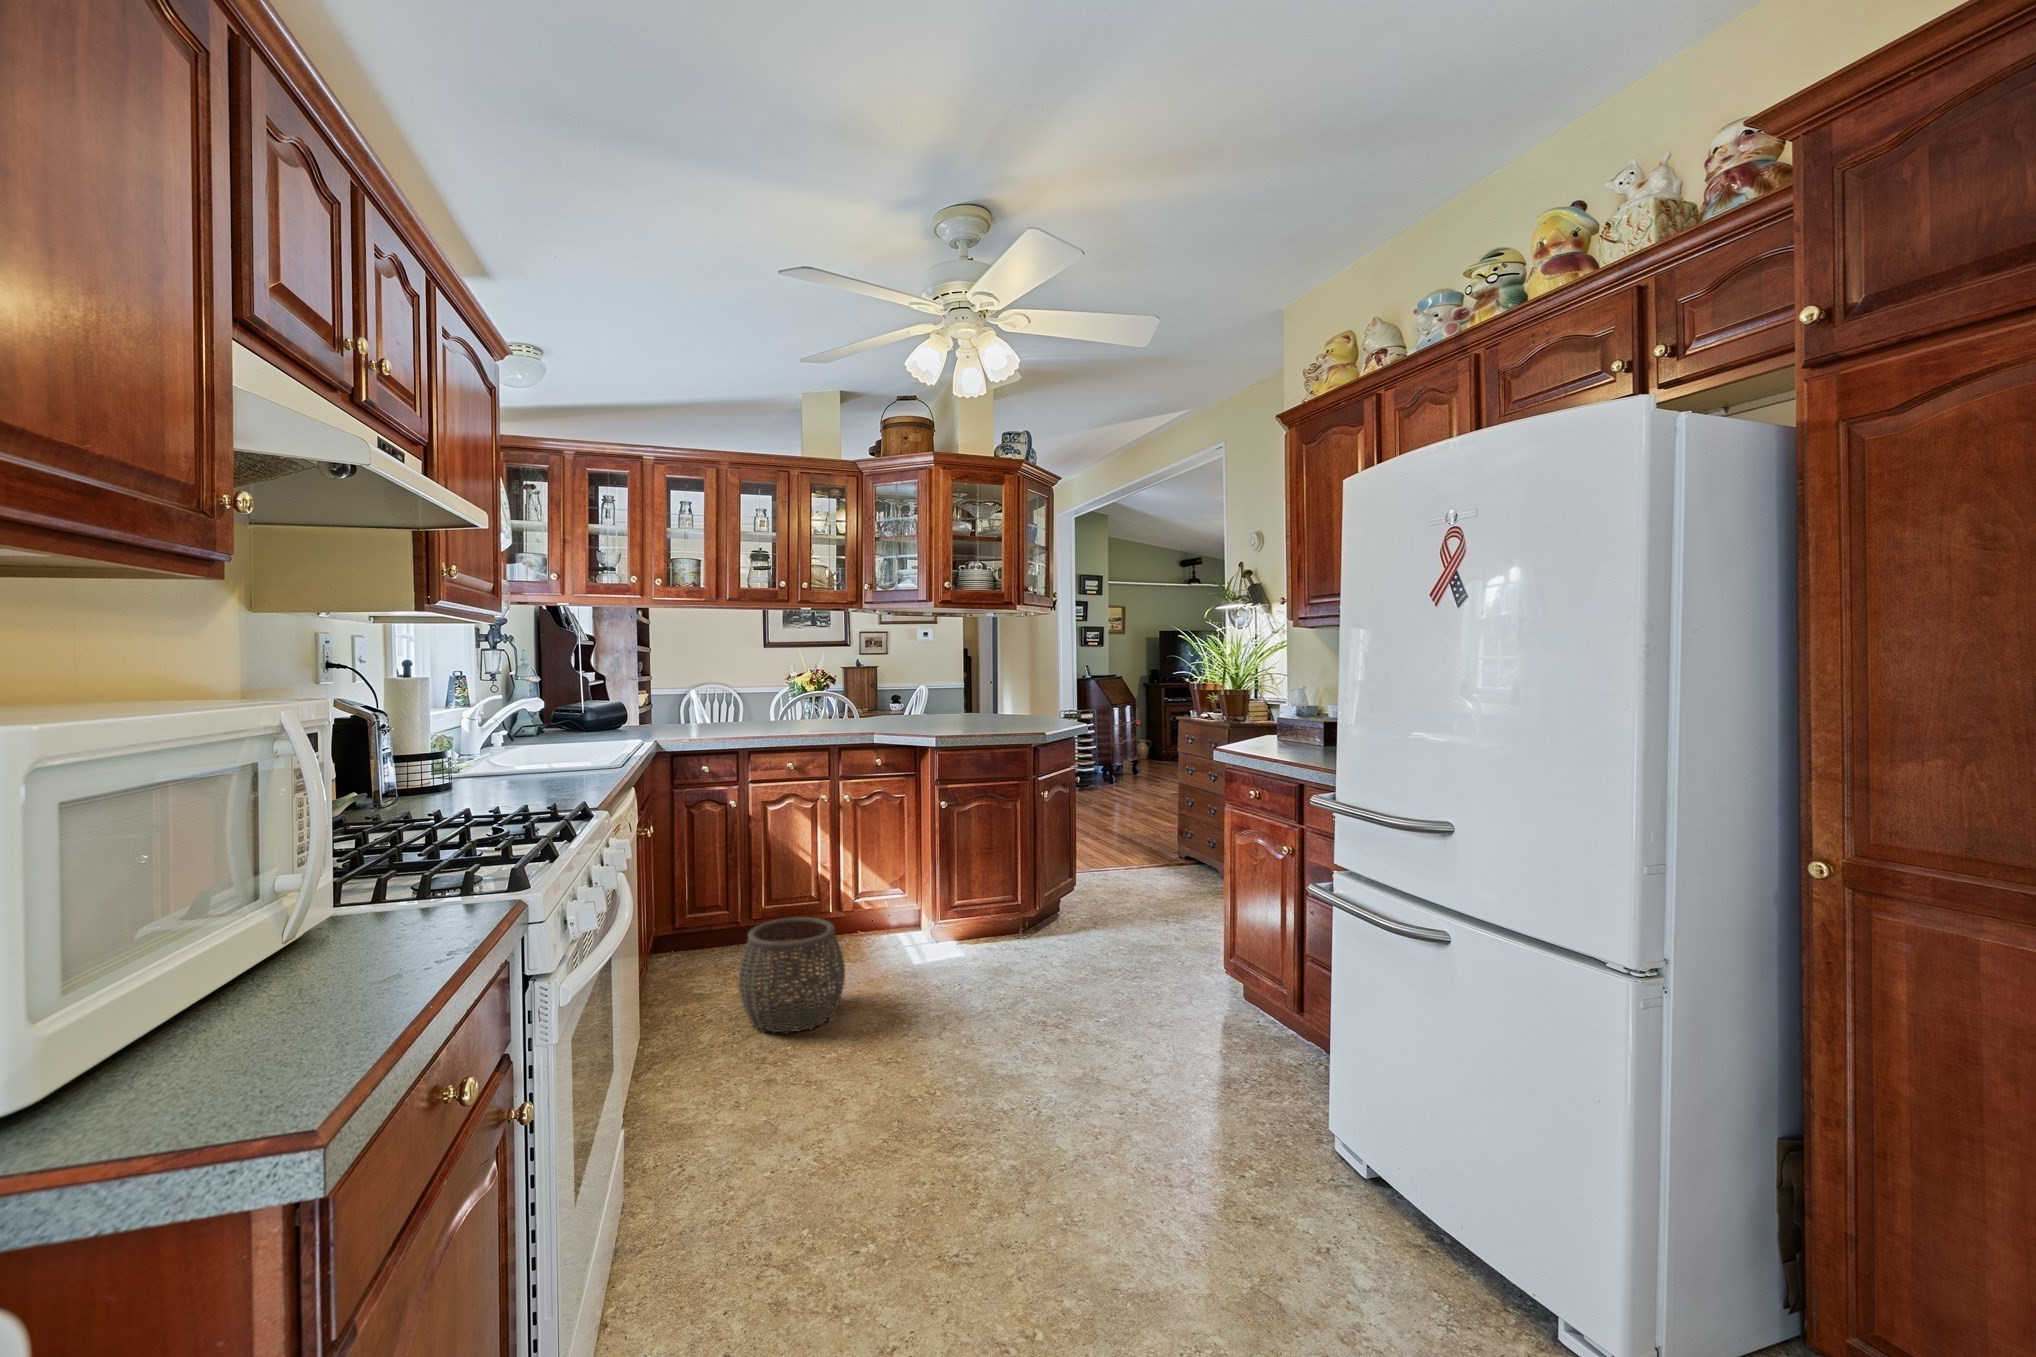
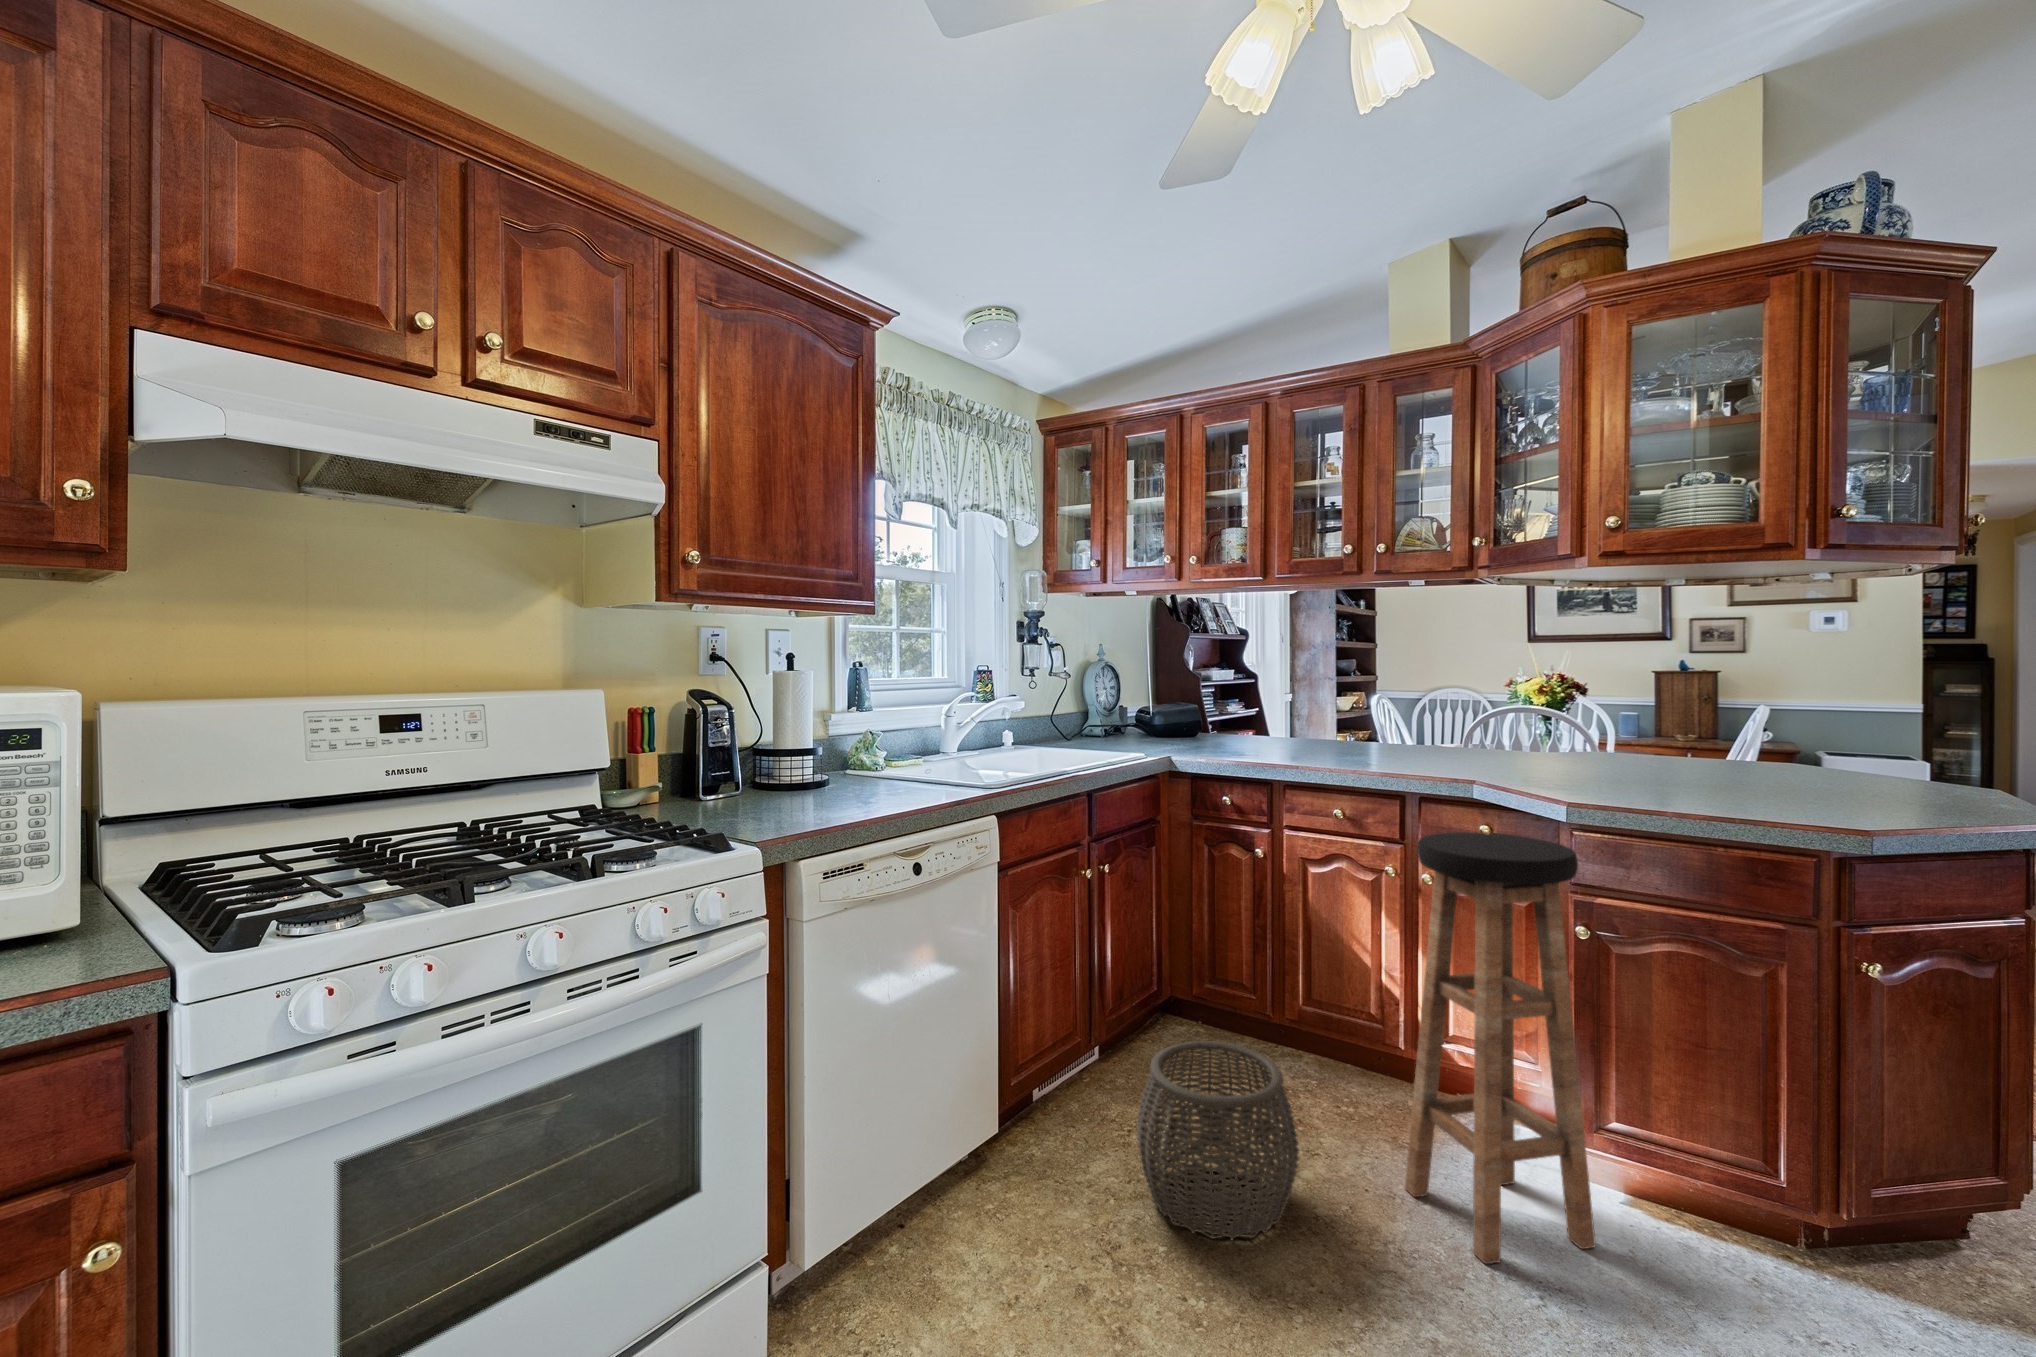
bar stool: none [873,760,963,984] -> present [1405,832,1596,1264]

